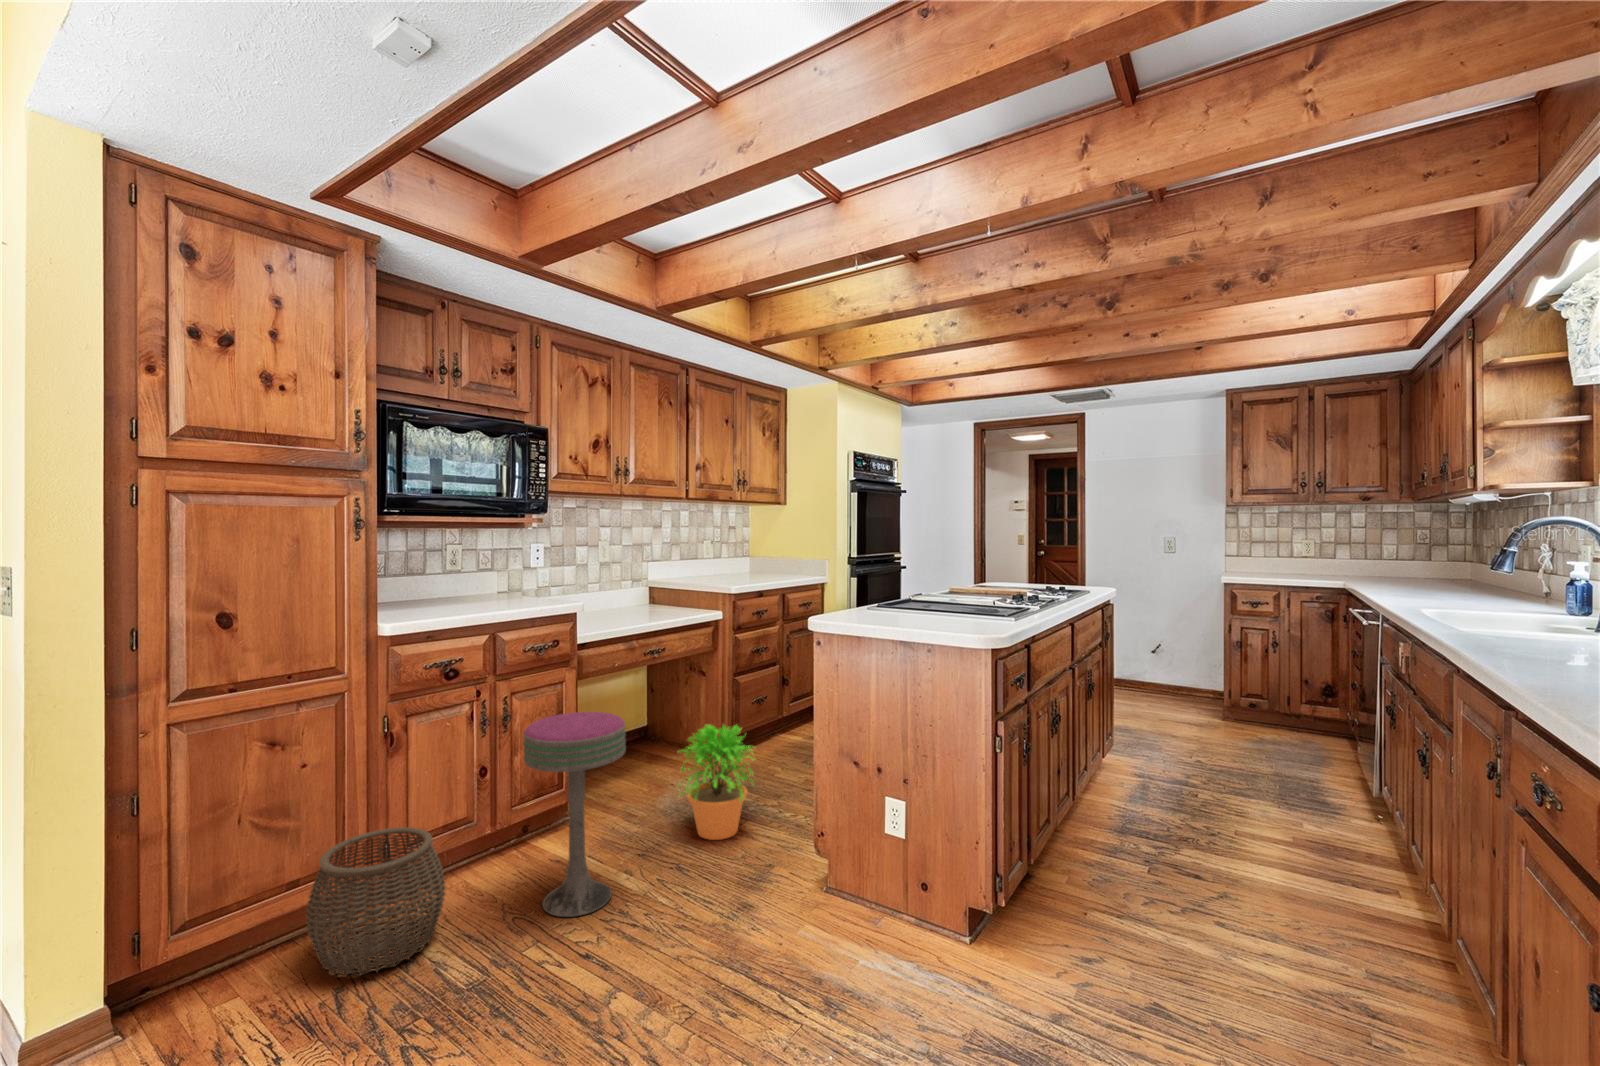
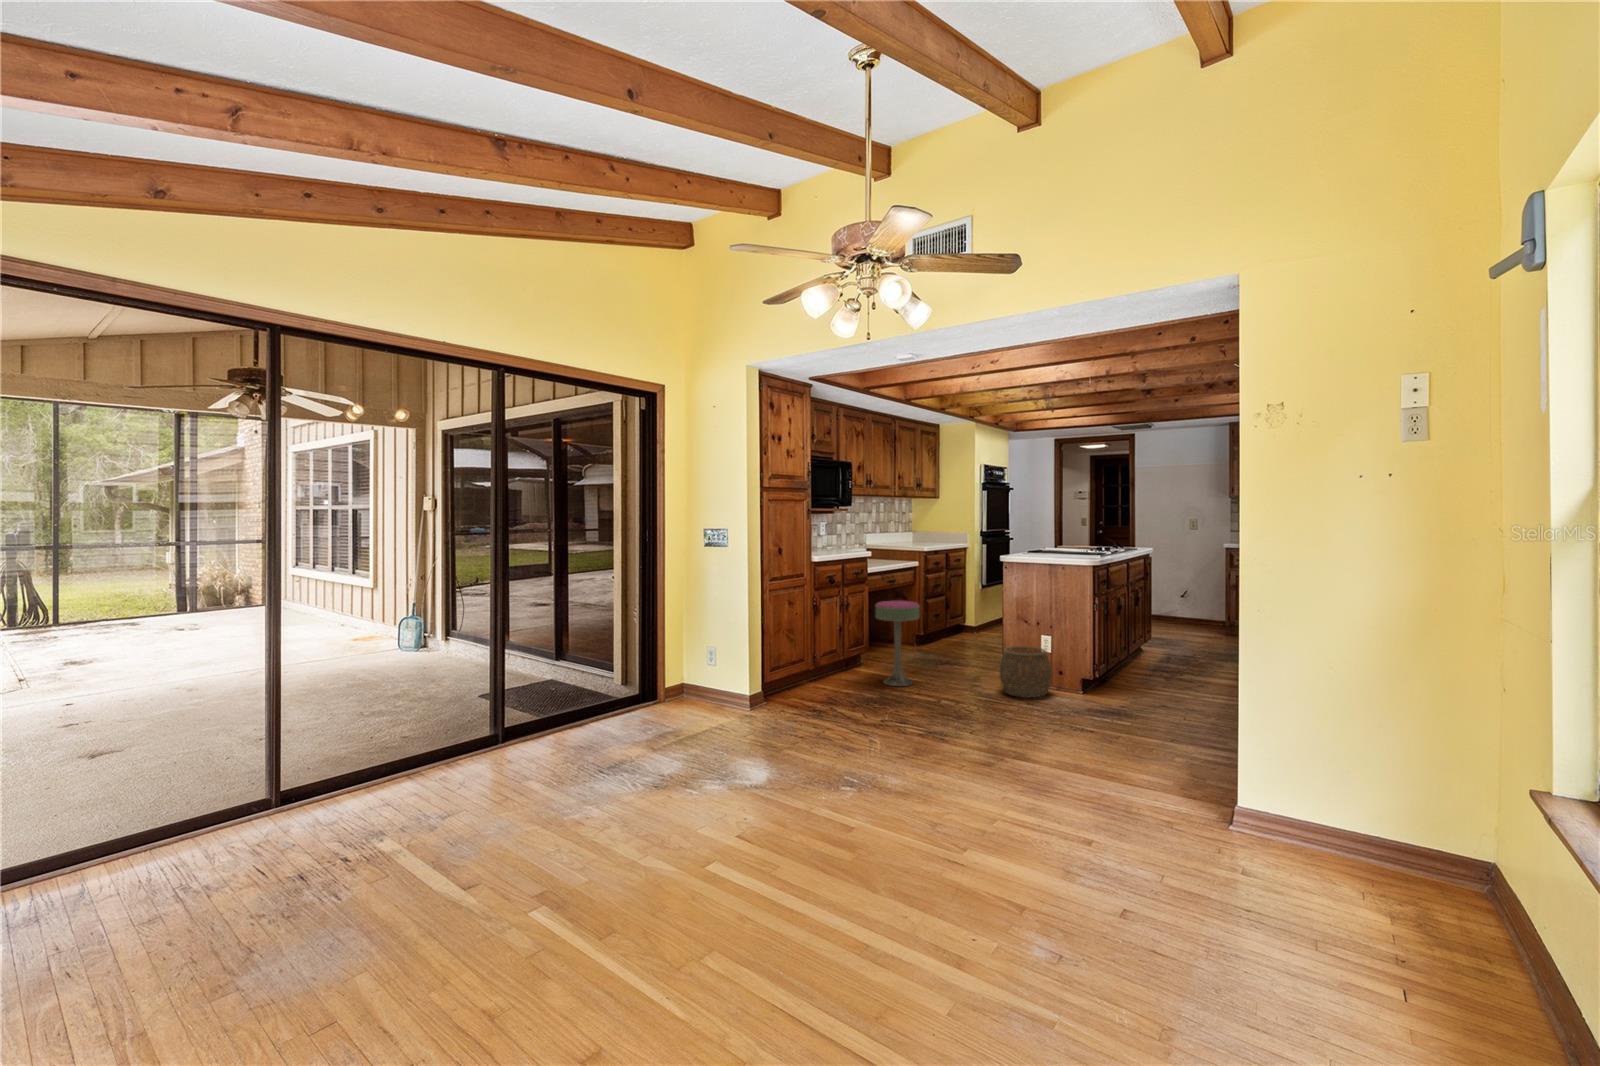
potted plant: present [678,724,753,840] -> none [920,612,967,669]
woven basket: present [306,827,446,976] -> present [999,646,1052,698]

